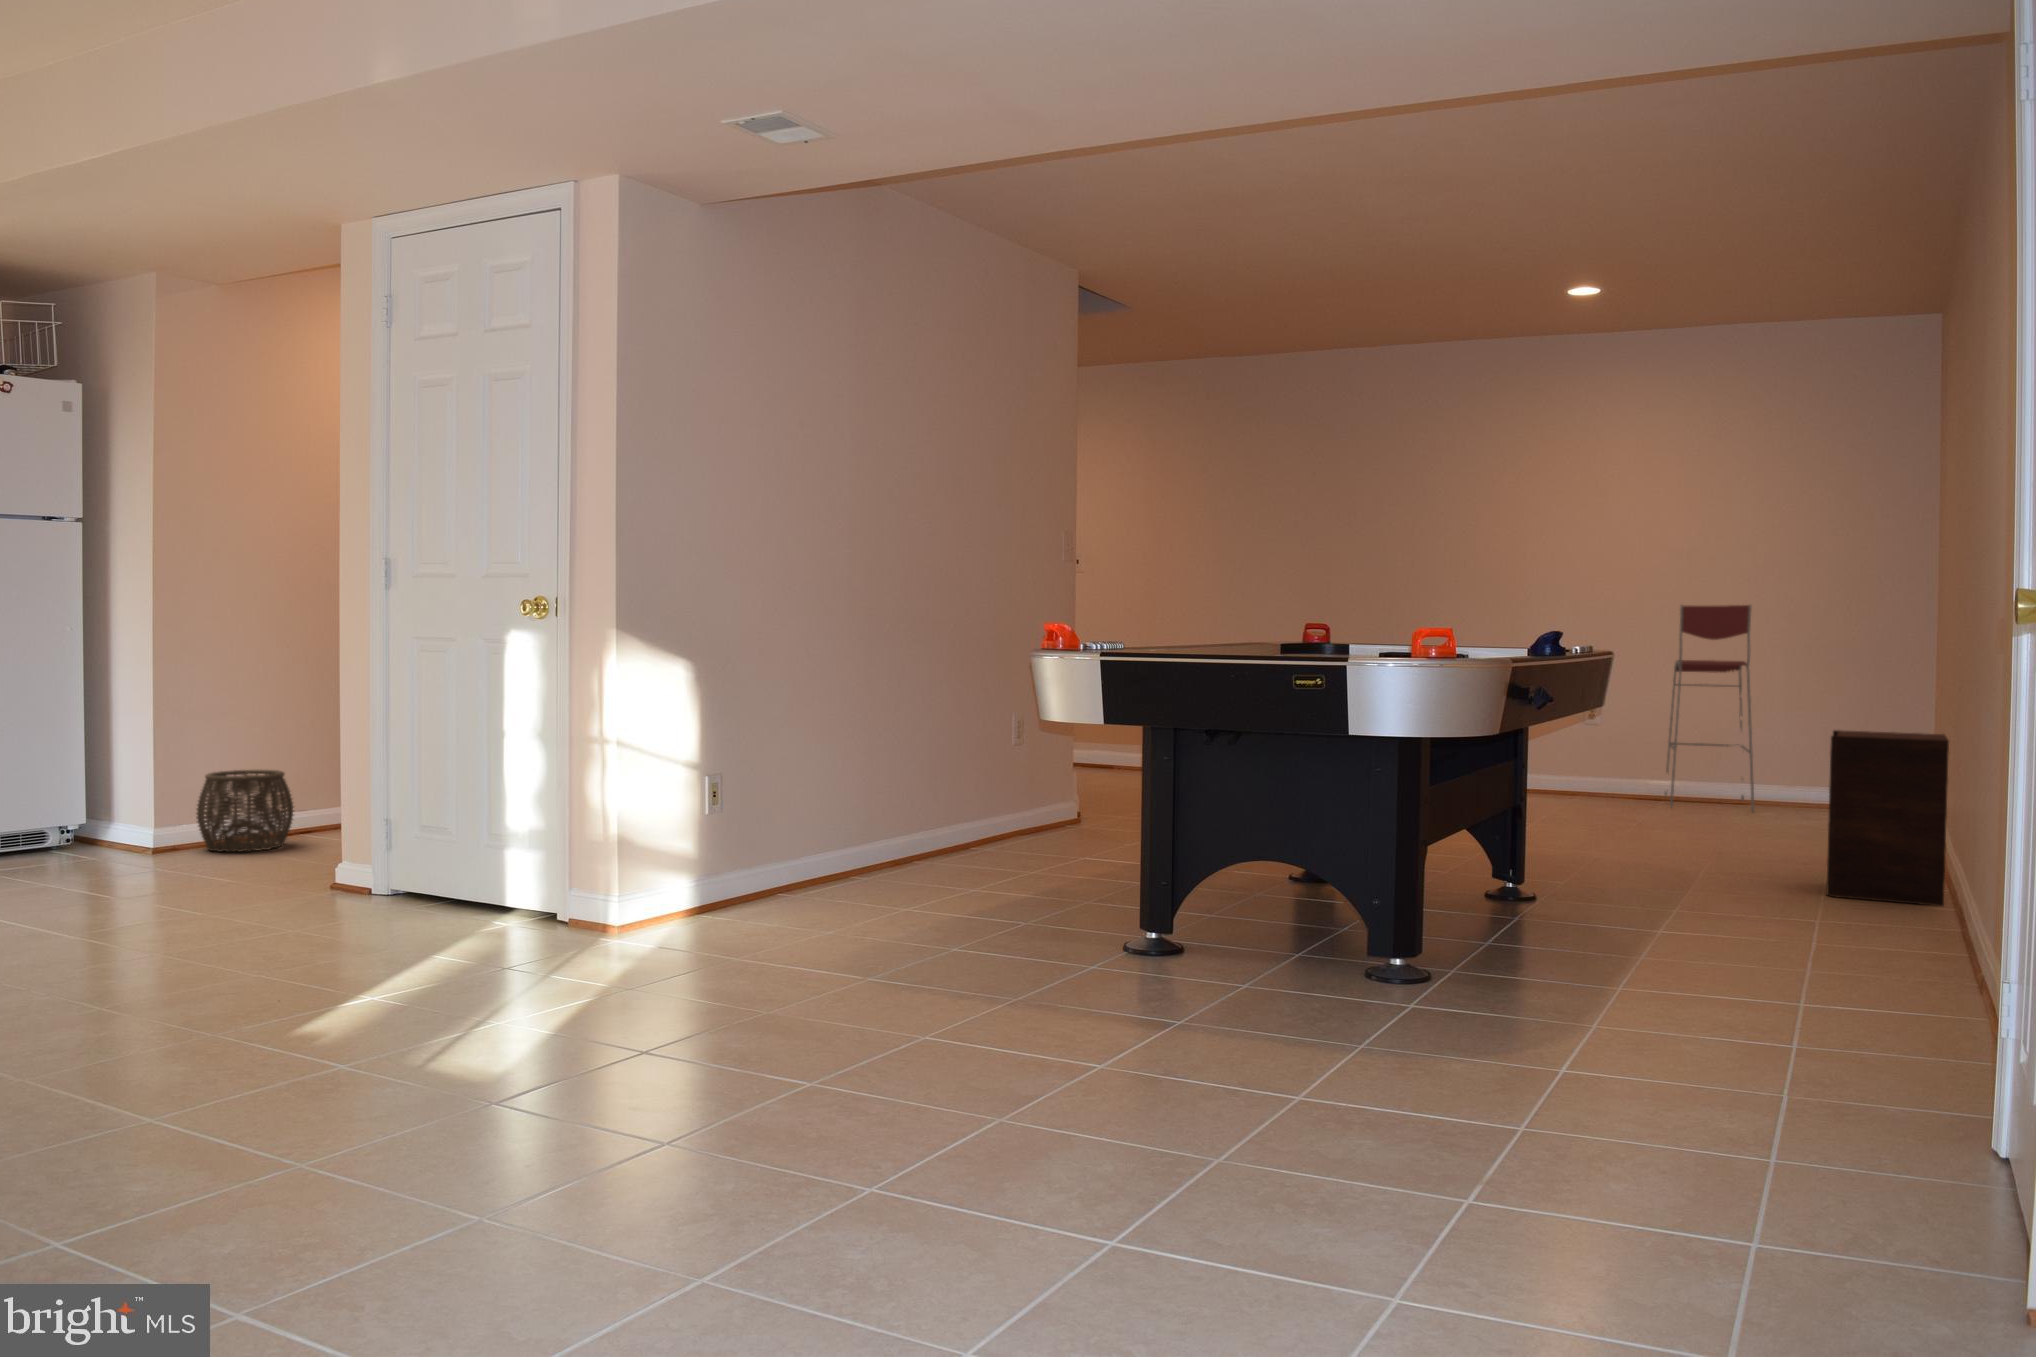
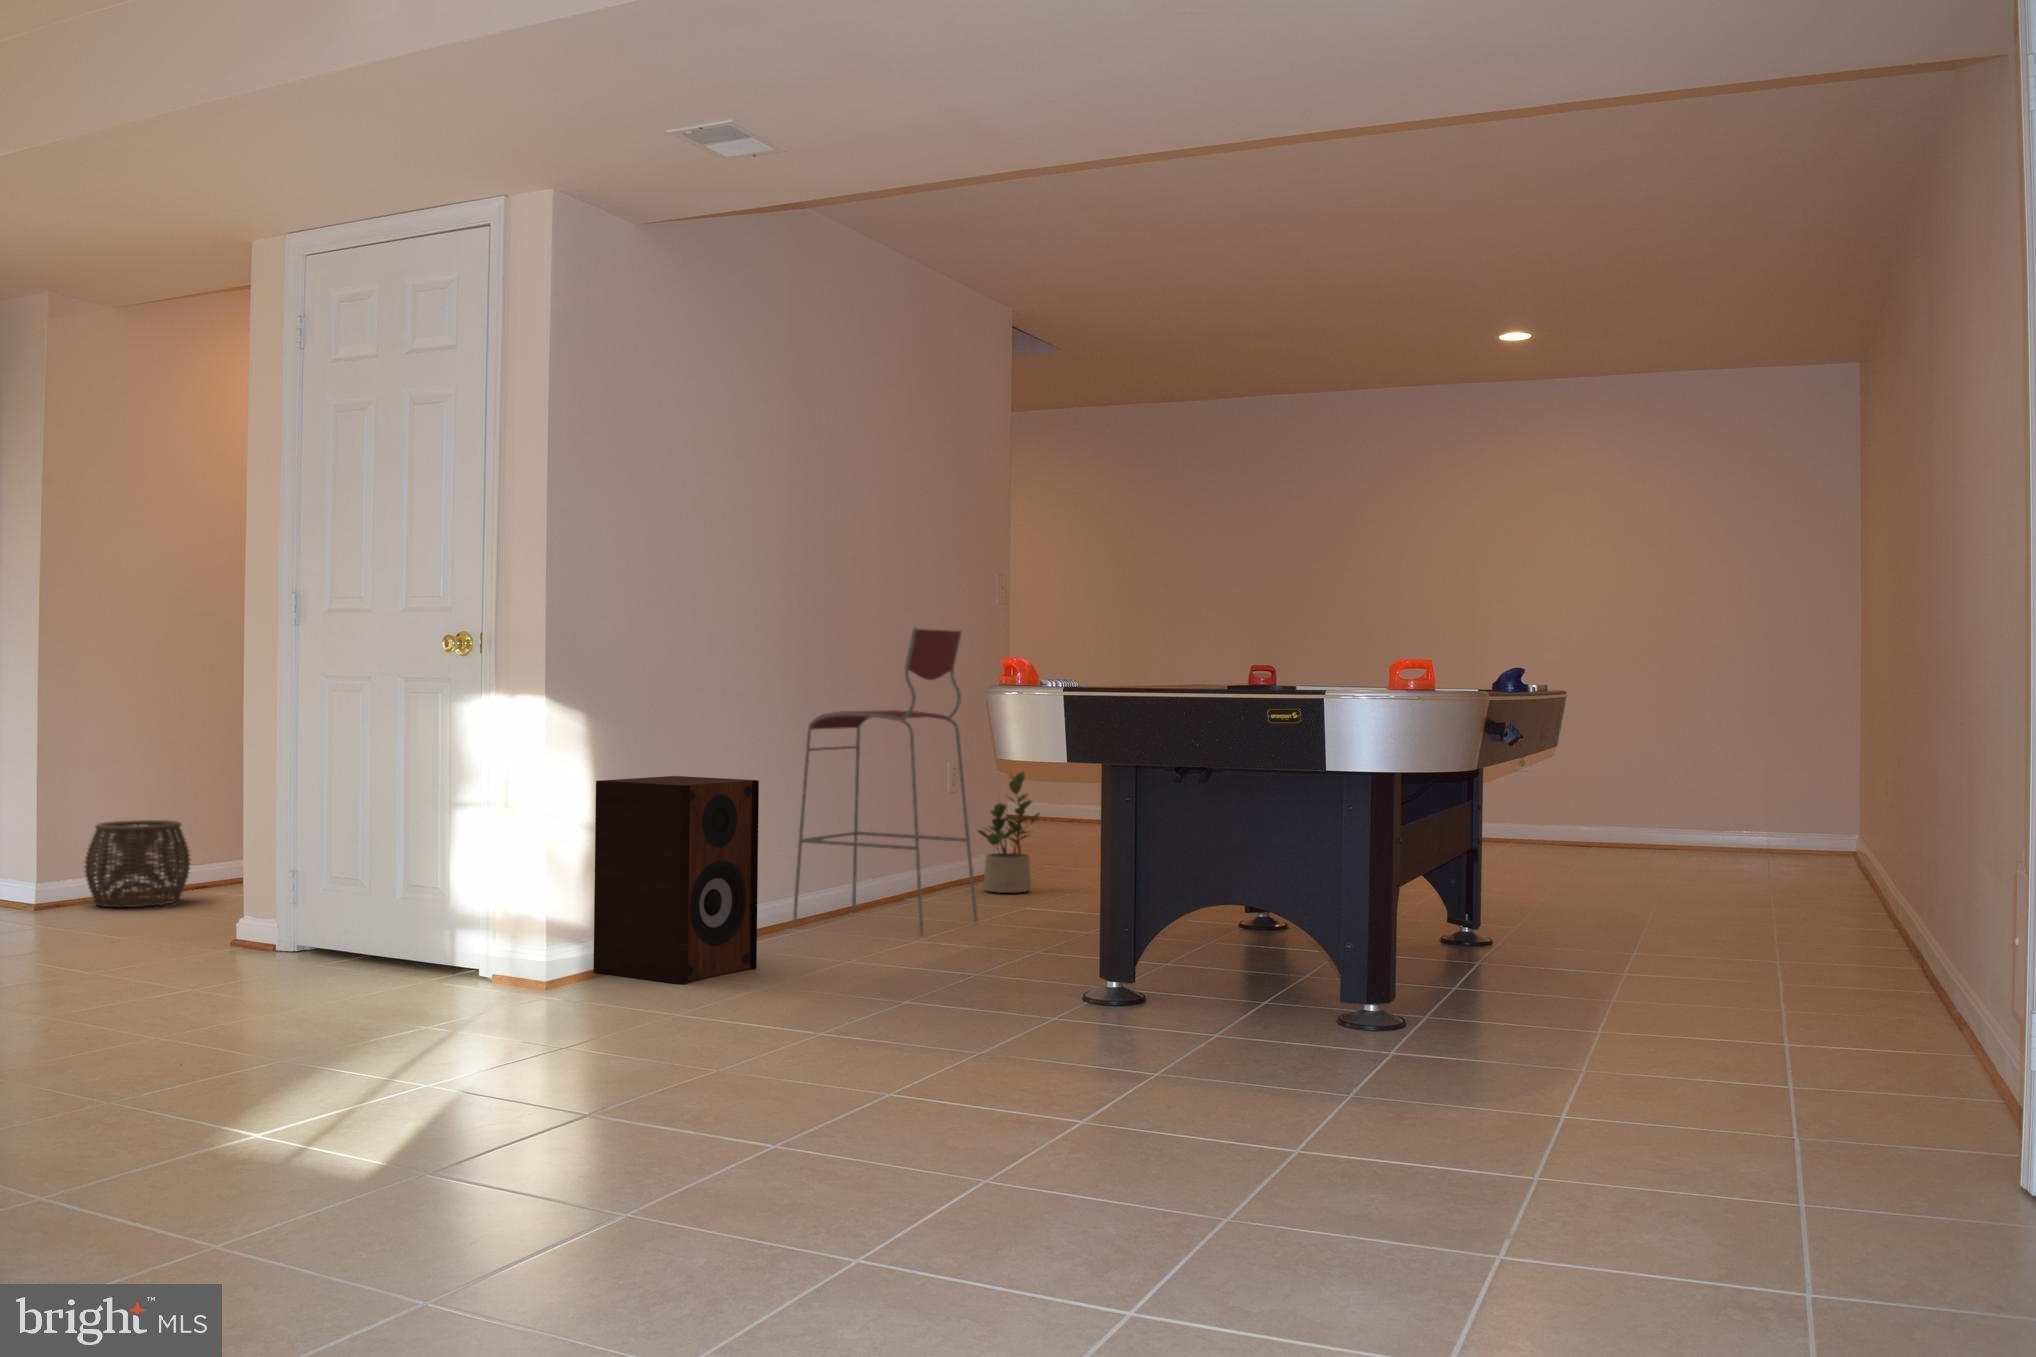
bar stool: present [1665,605,1755,811] -> present [793,627,978,936]
potted plant: none [1033,722,1094,839] -> present [977,772,1039,893]
speaker: present [1827,730,1949,906] -> present [593,776,759,984]

